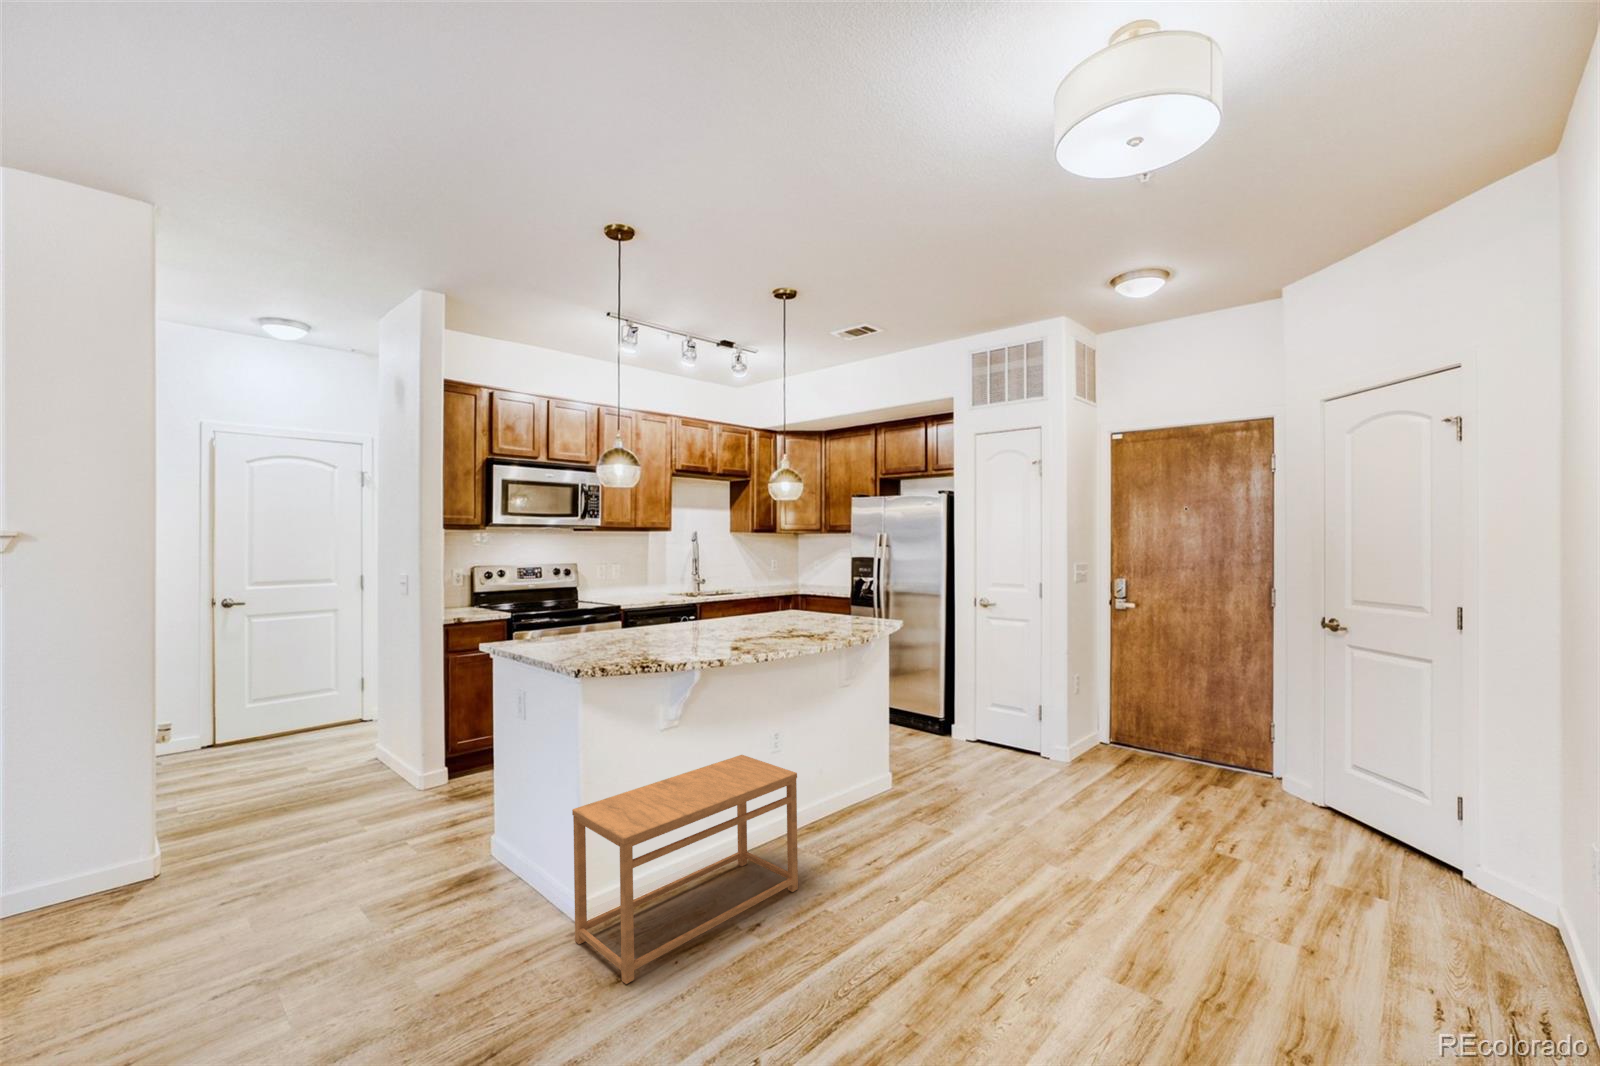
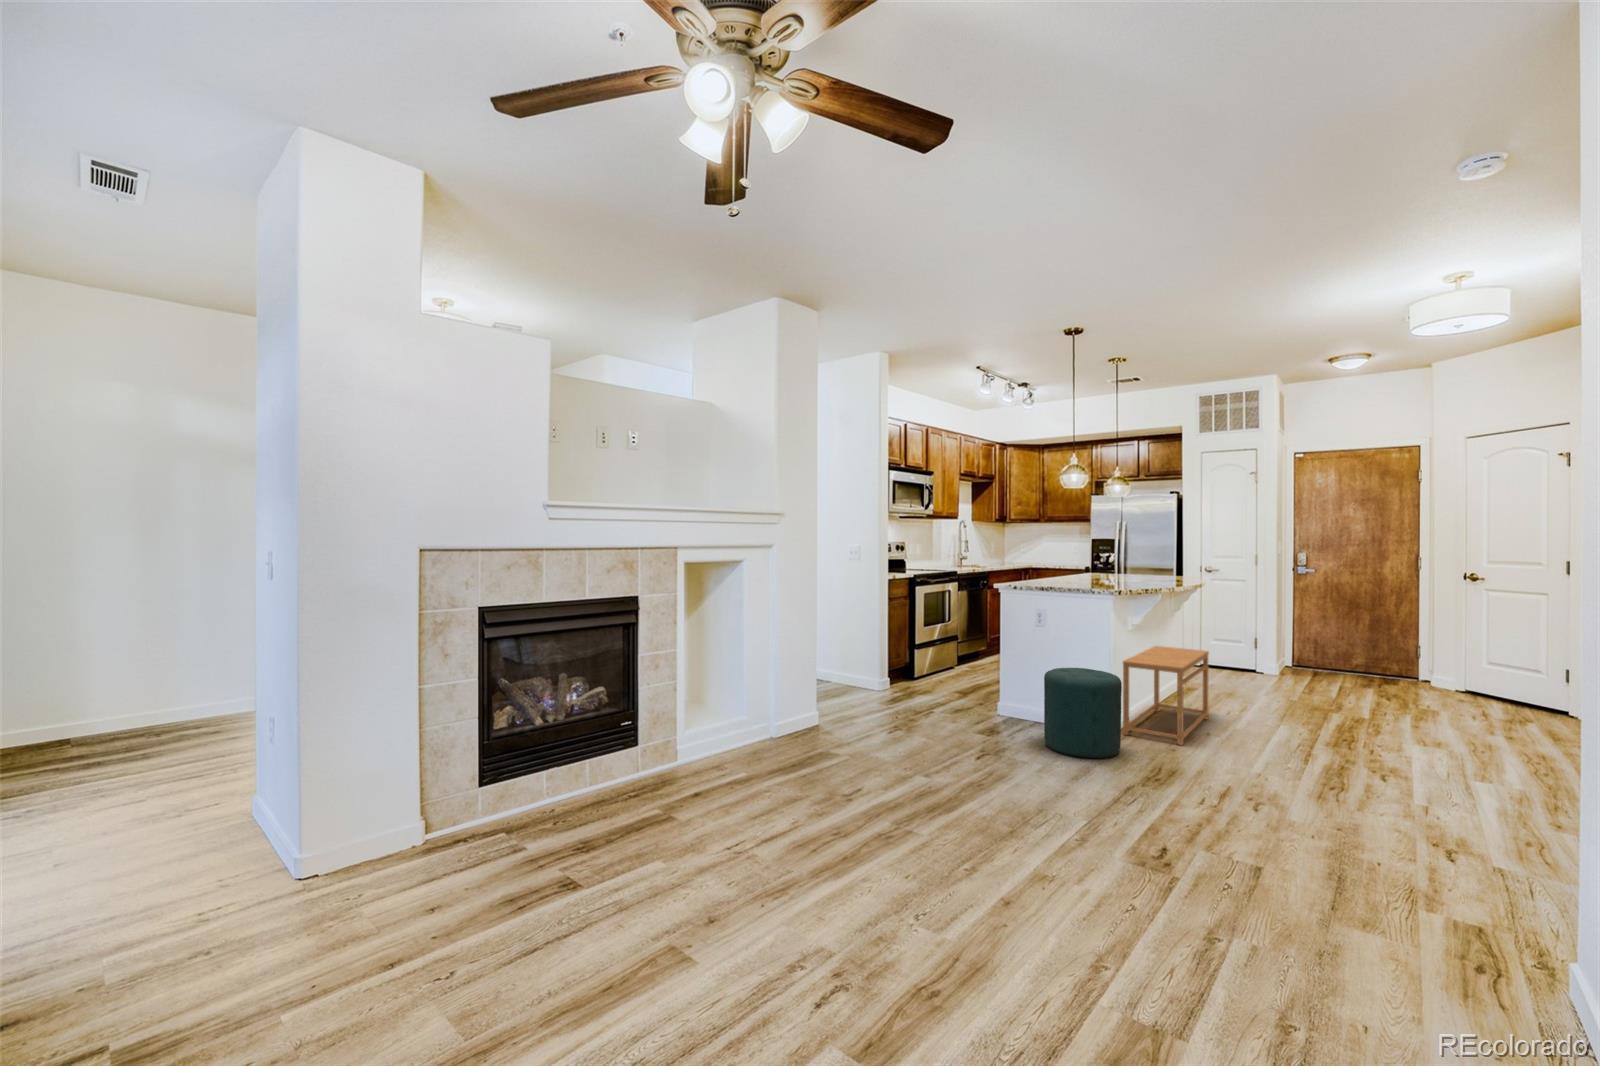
ottoman: none [347,826,501,1034] -> present [1044,668,1122,758]

